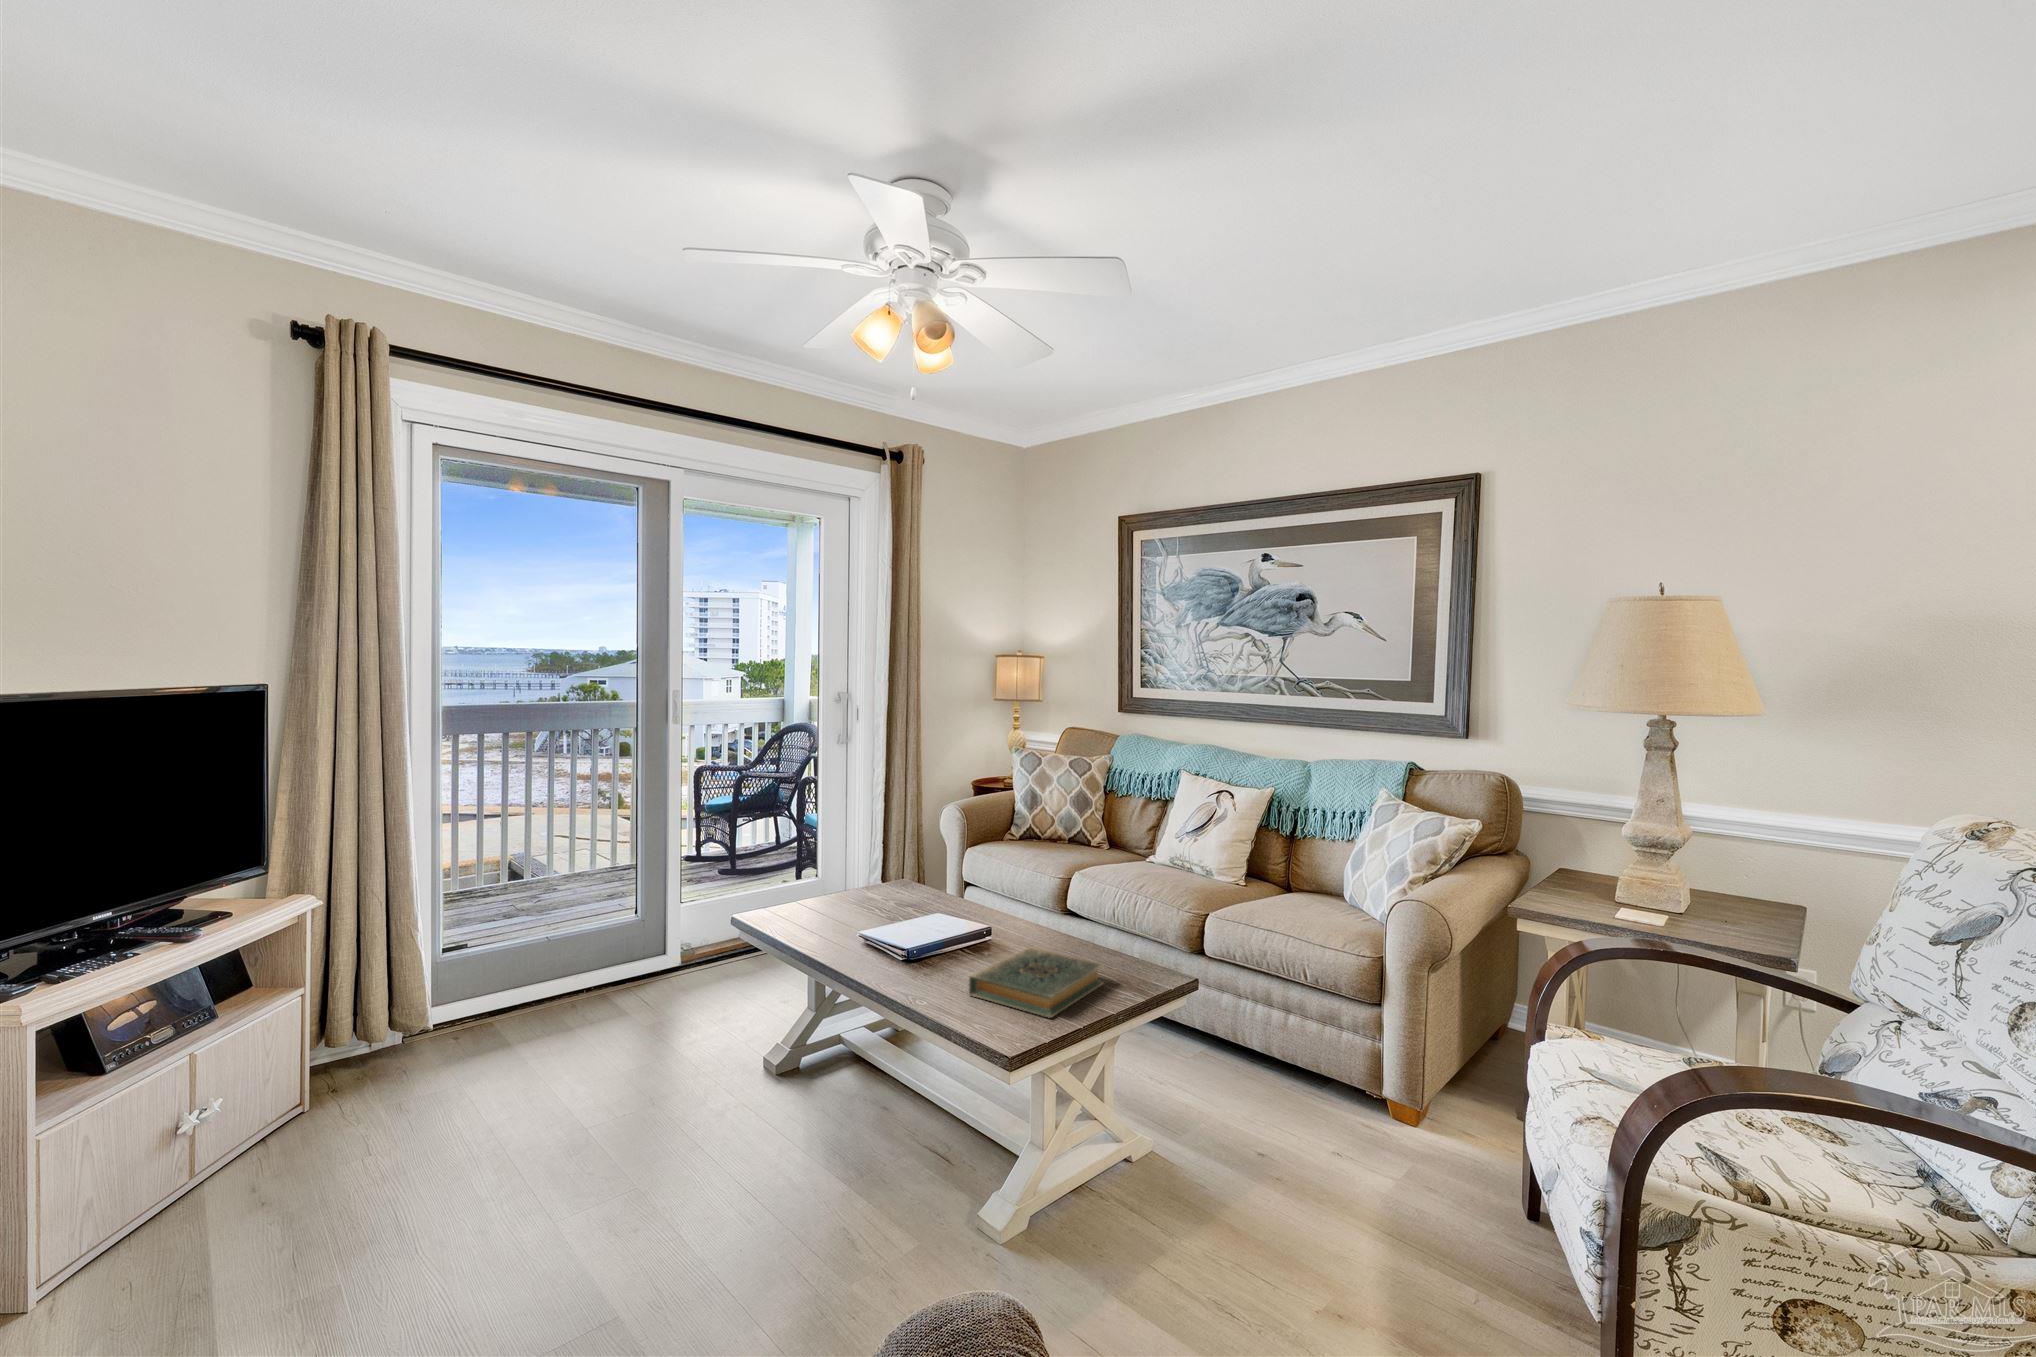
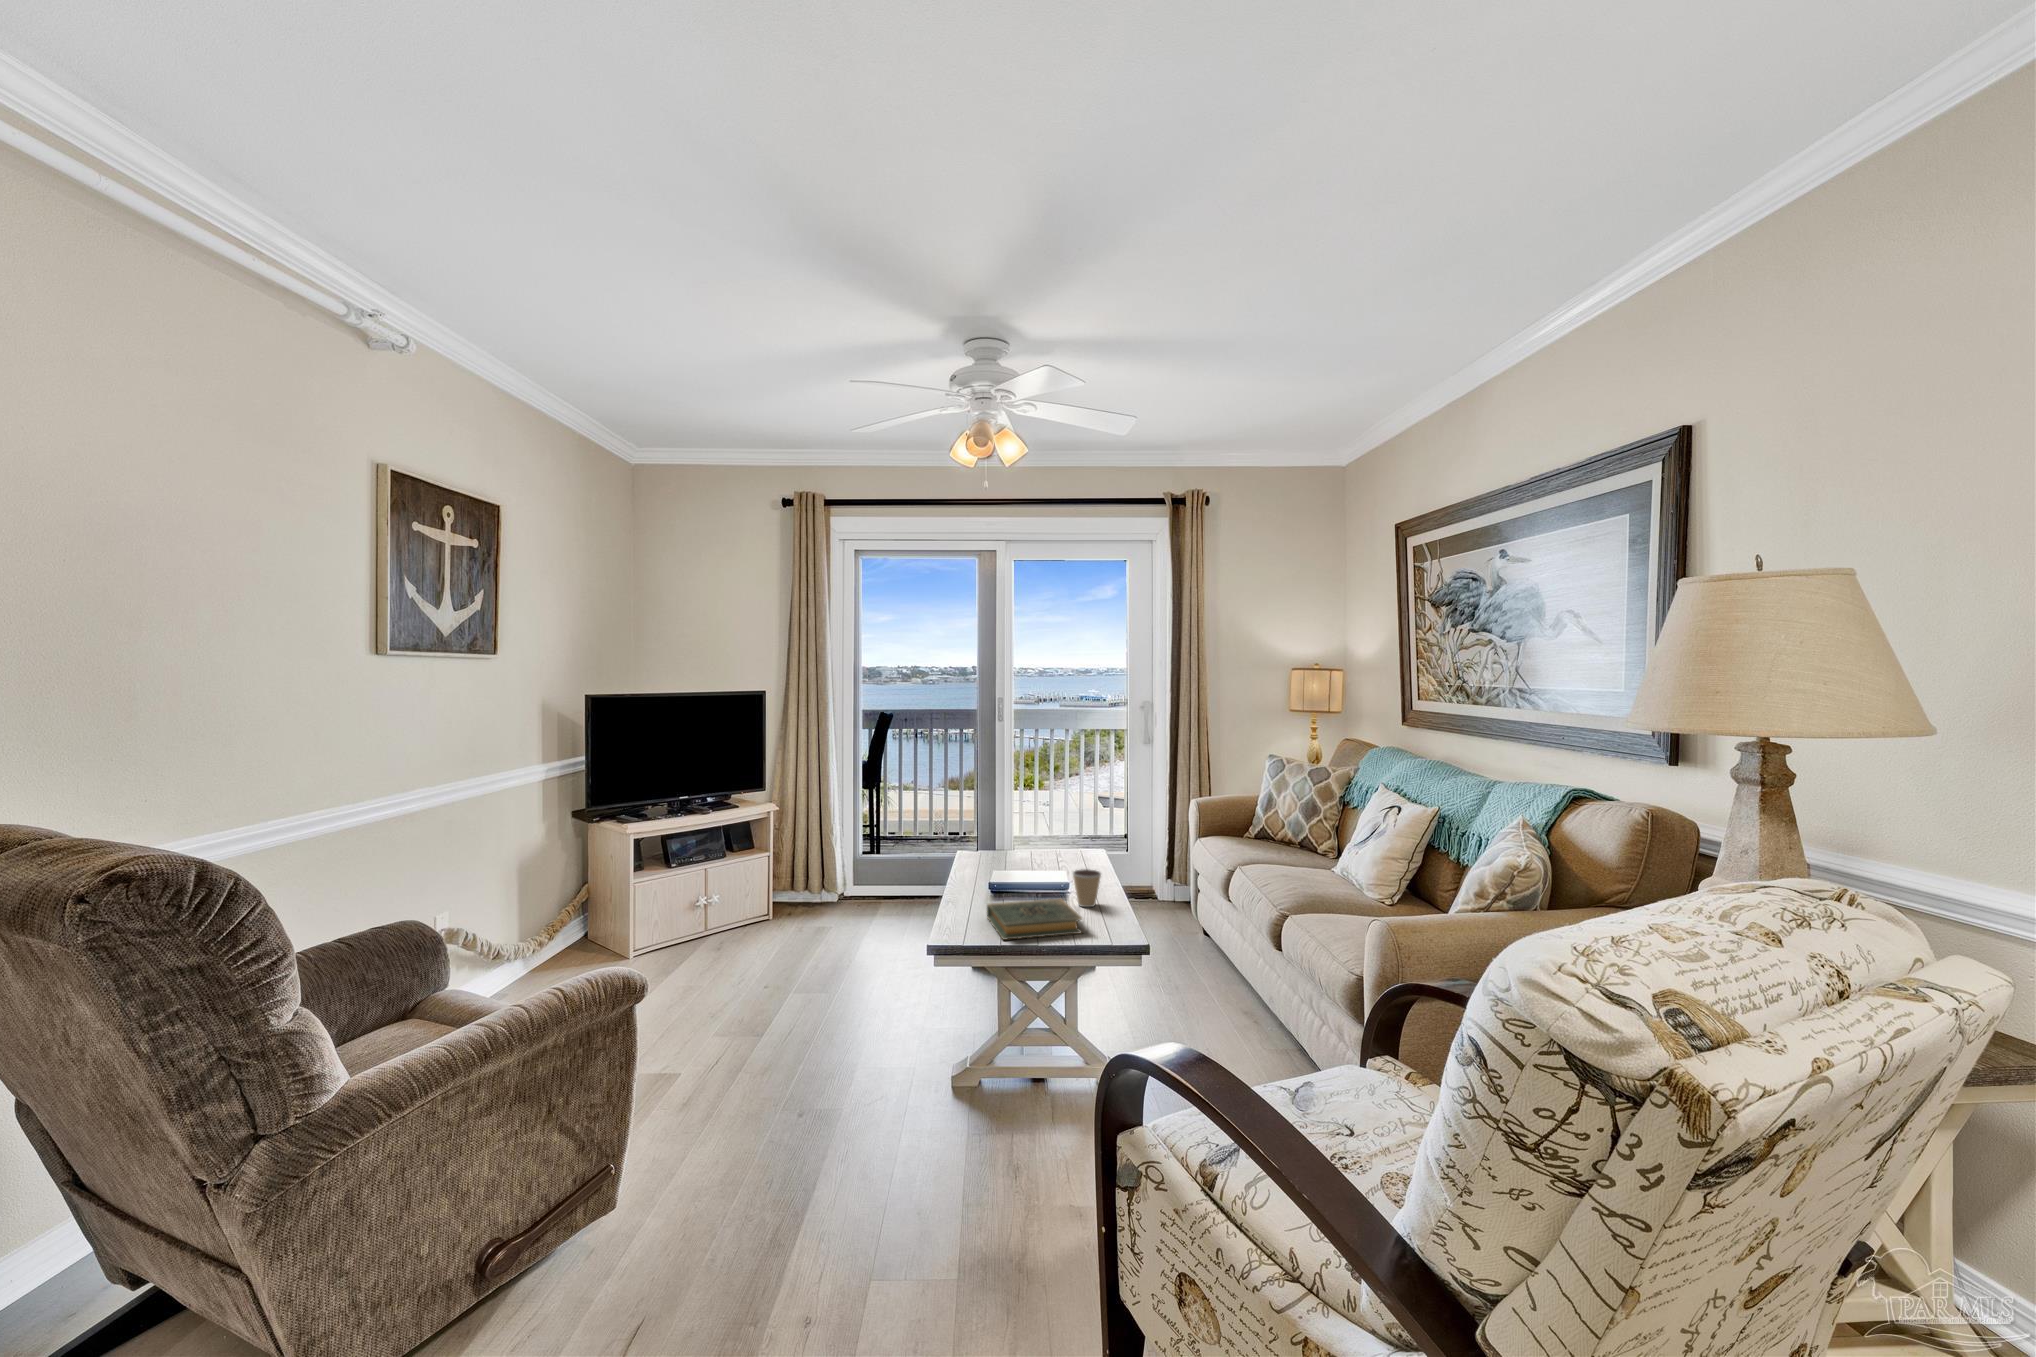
coffee cup: none [1019,903,1056,952] -> present [1073,869,1101,907]

